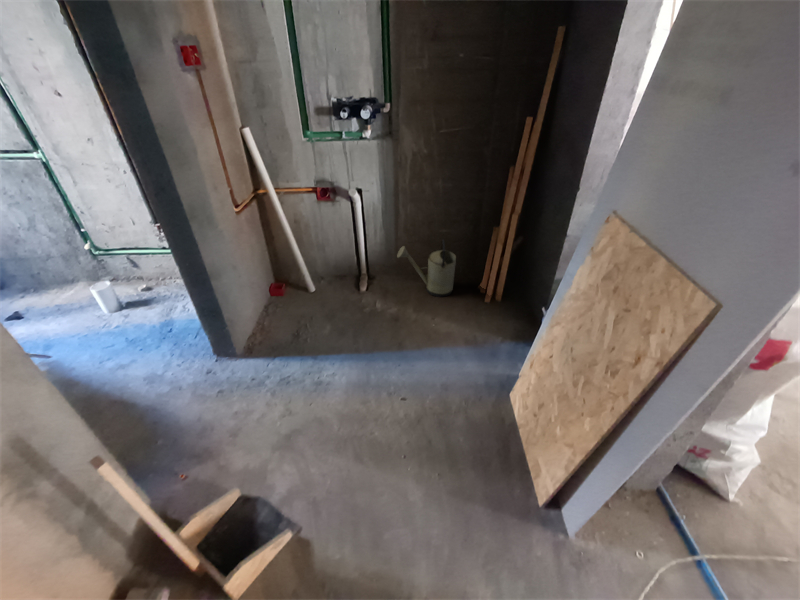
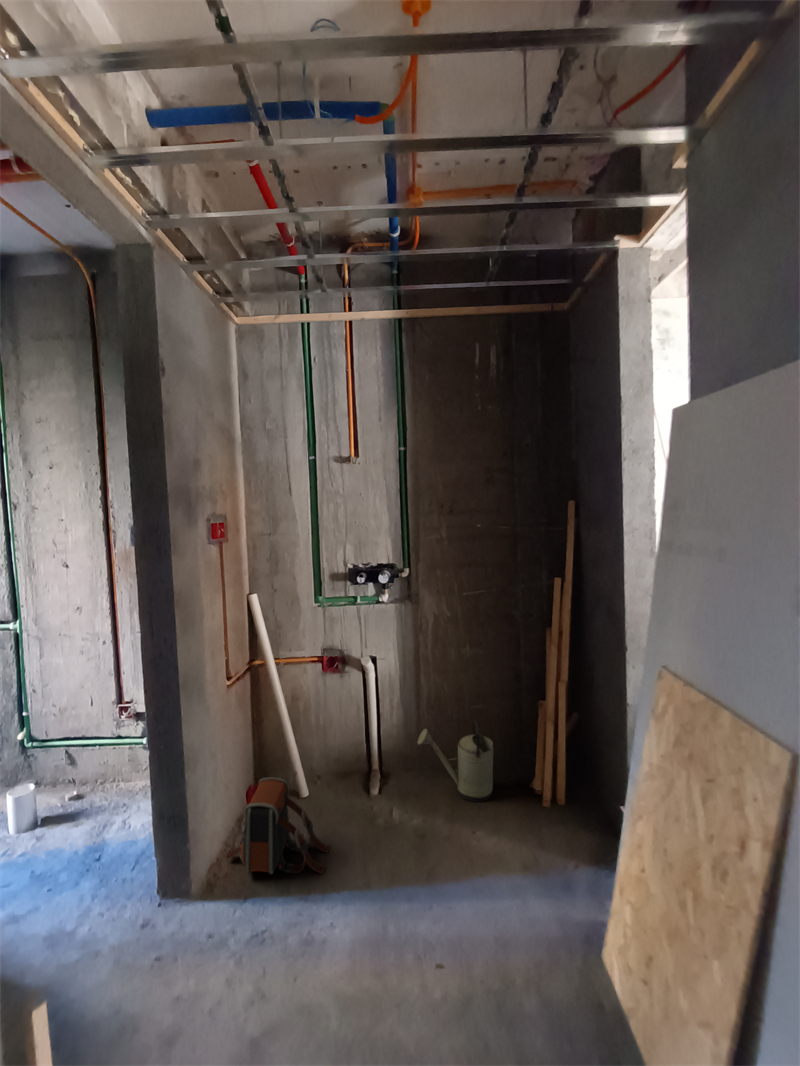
backpack: none [258,282,332,343] -> present [226,777,330,874]

